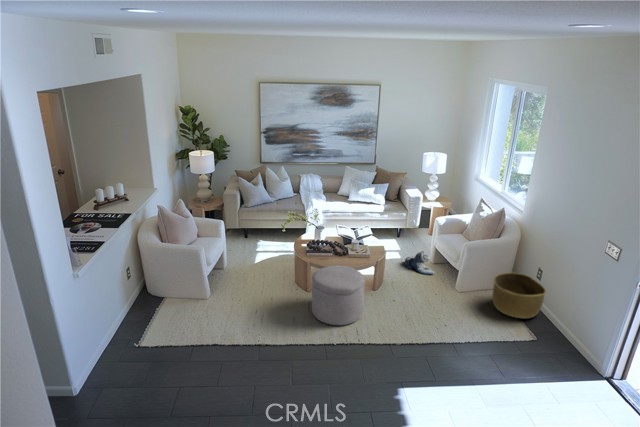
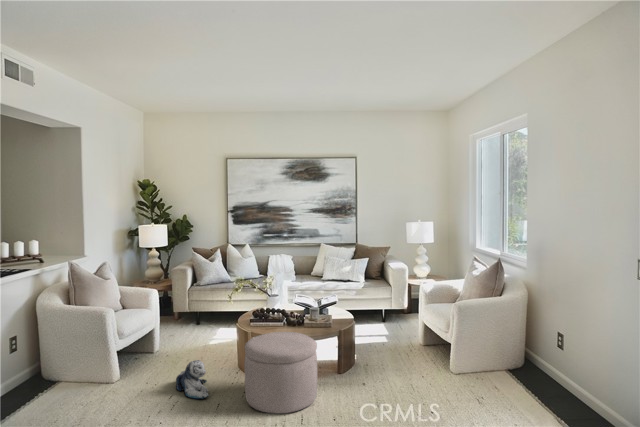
plush toy: present [405,251,434,275] -> present [176,360,208,399]
basket: present [492,273,546,318] -> none [499,341,575,403]

